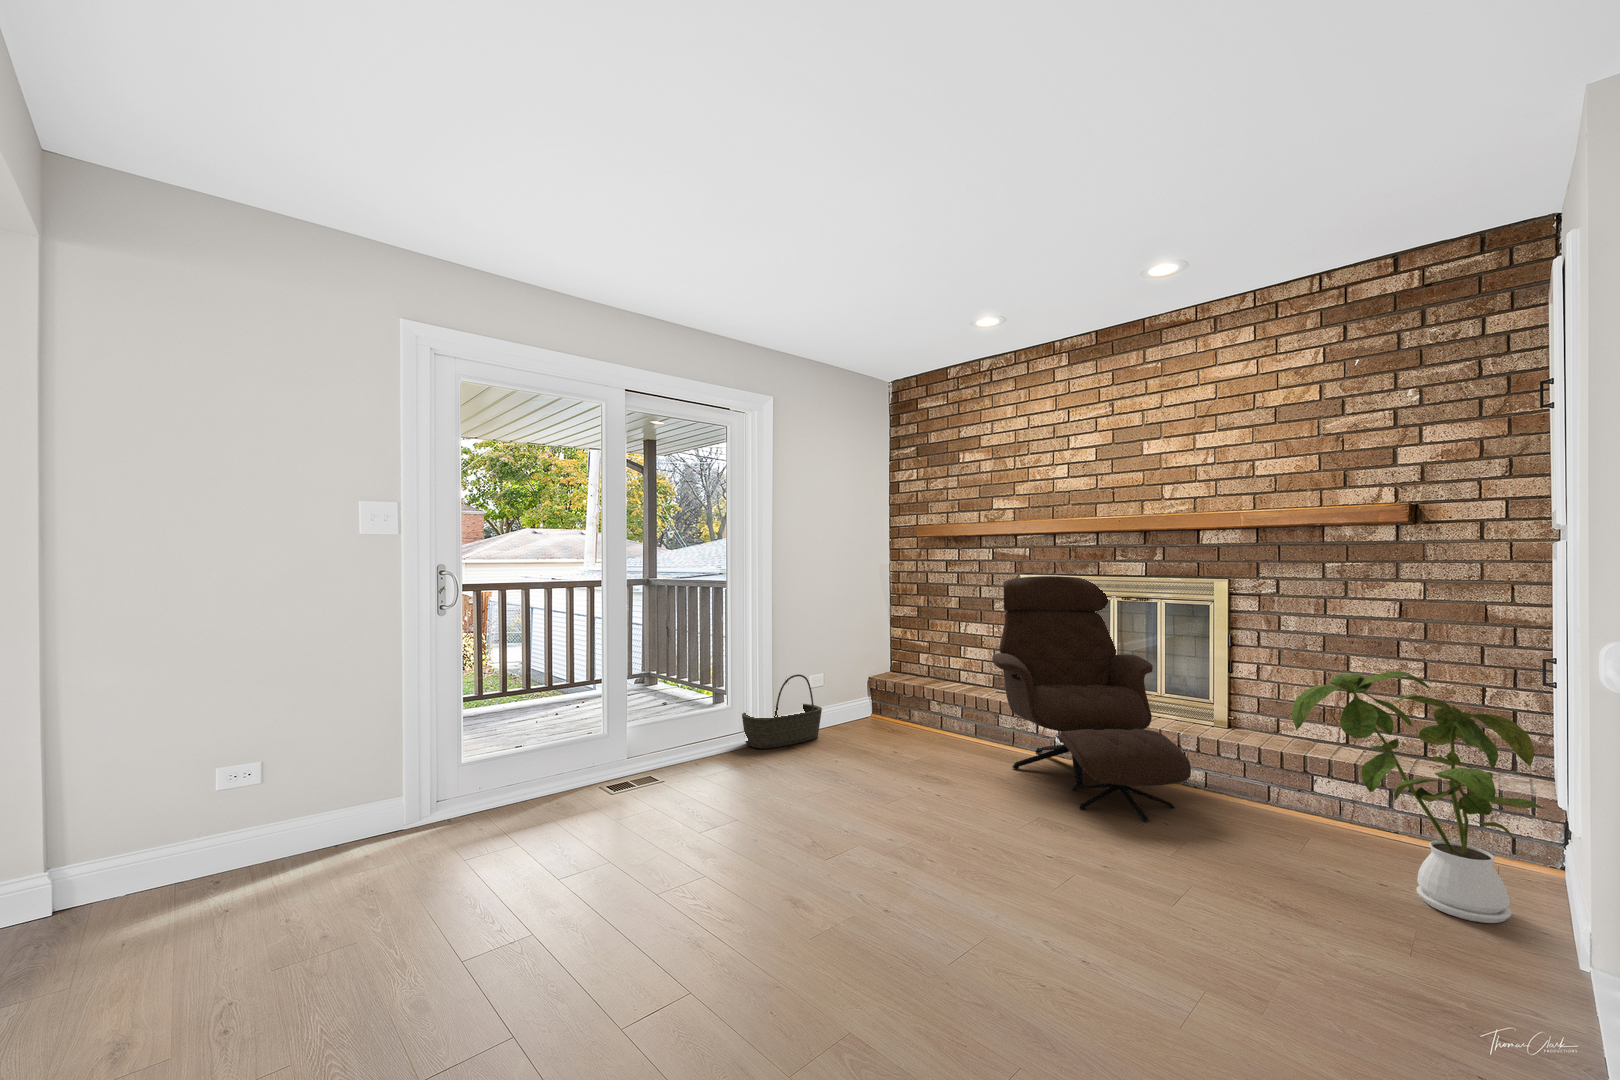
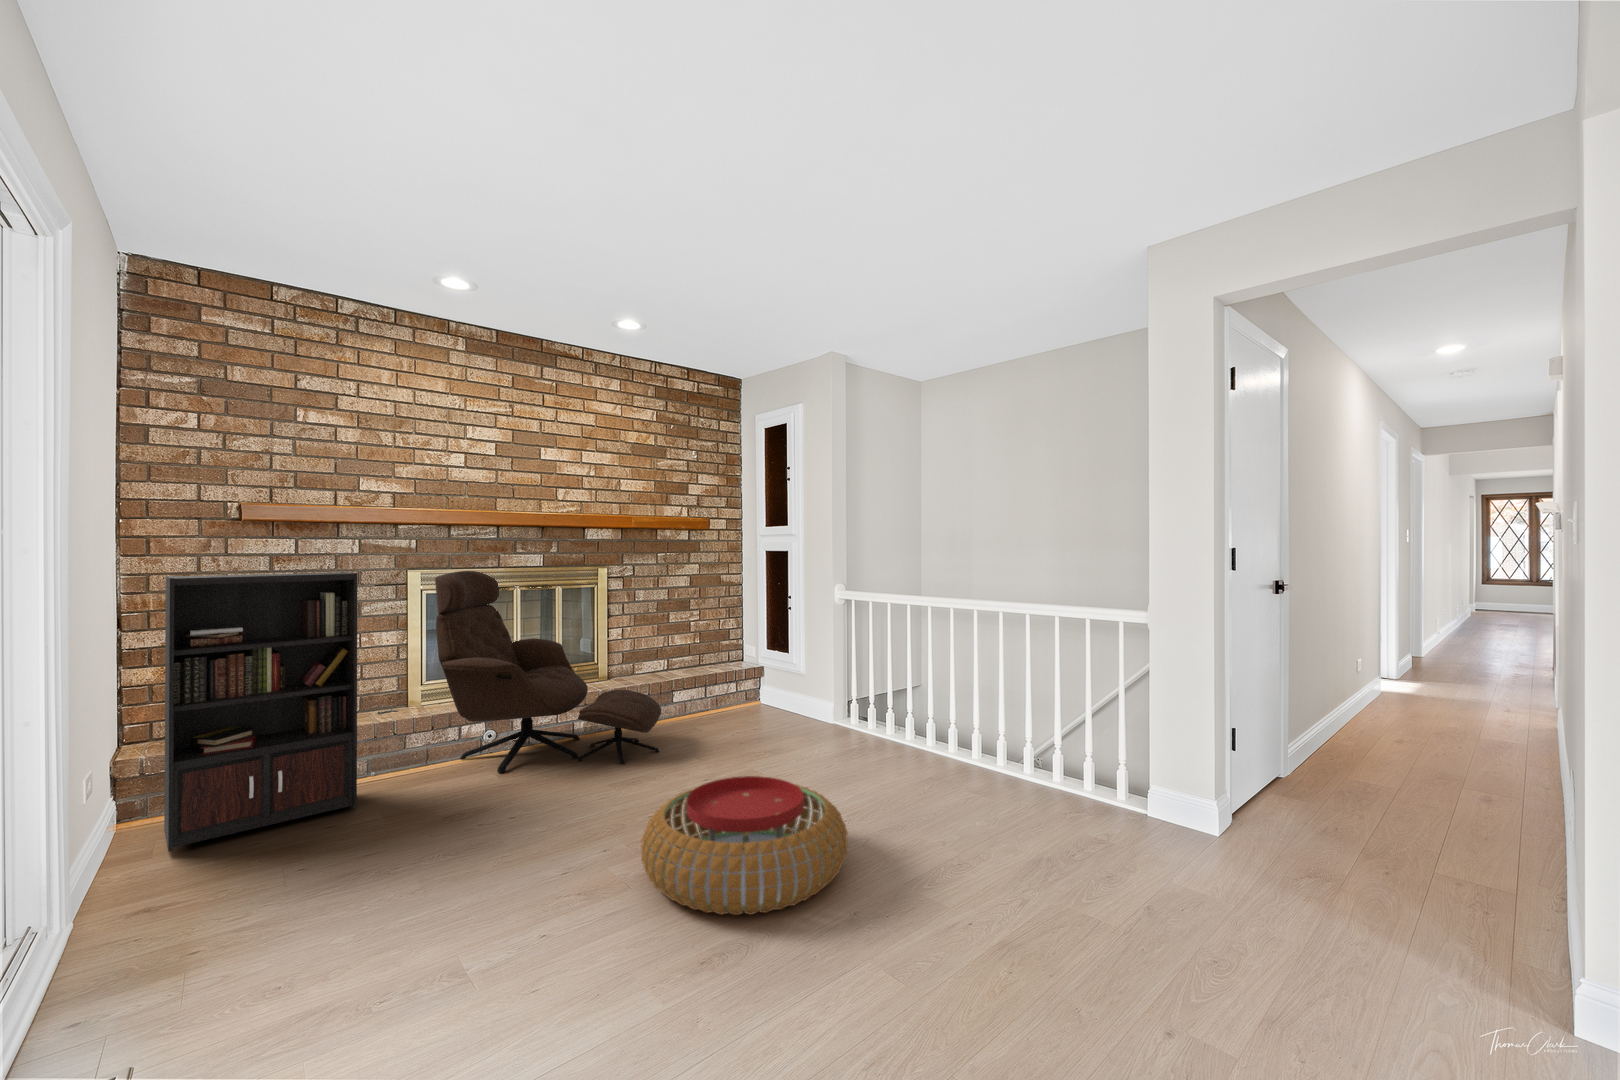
bookcase: none [838,570,982,745] -> present [164,572,375,851]
house plant: present [1292,671,1546,923] -> none [734,611,840,724]
basket: present [742,674,822,749] -> none [90,768,202,946]
pouf: none [714,789,936,942] -> present [641,776,848,915]

